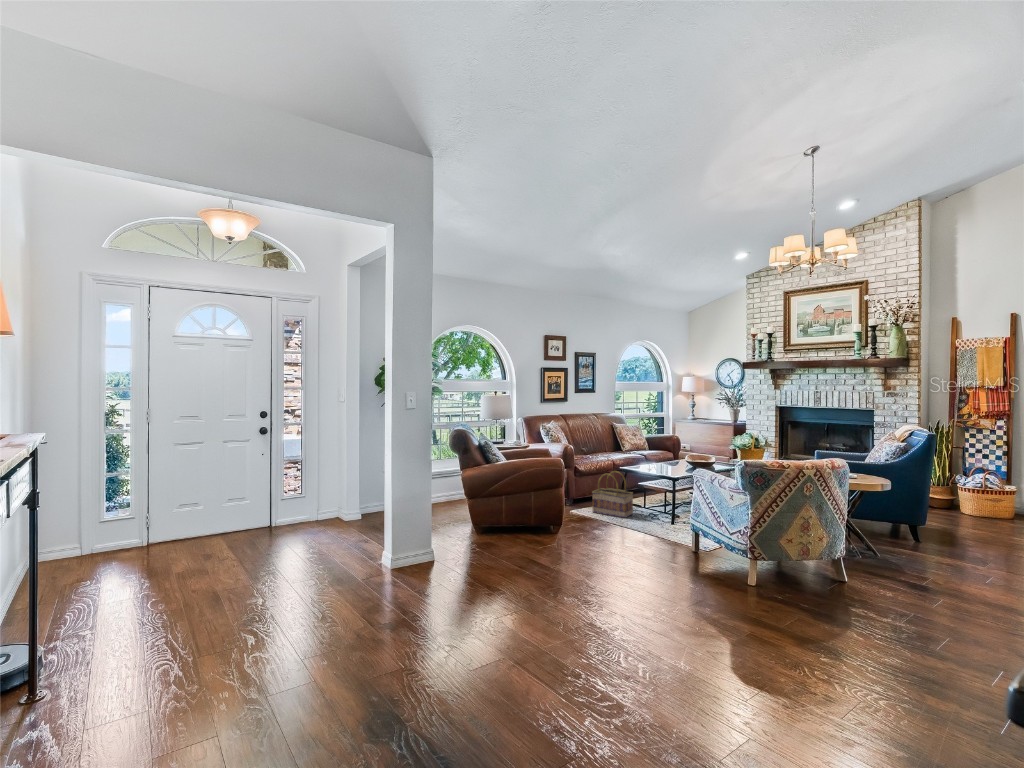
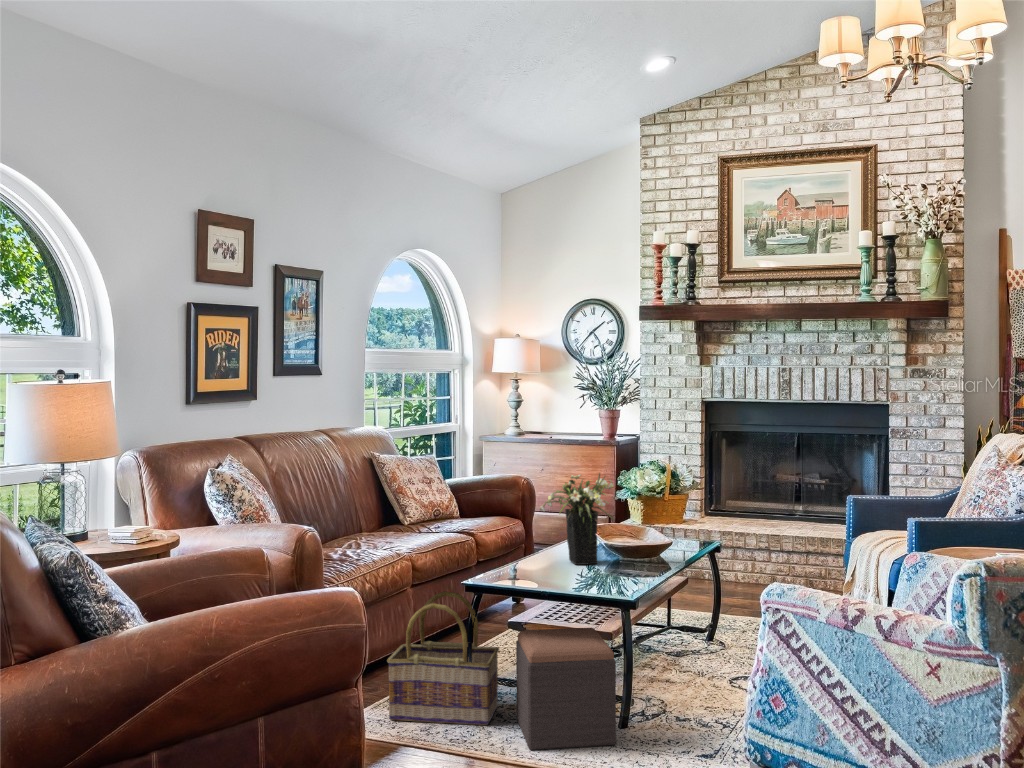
flower arrangement: none [656,432,688,467] -> present [540,473,614,565]
footstool: none [633,486,668,529] -> present [516,628,616,750]

